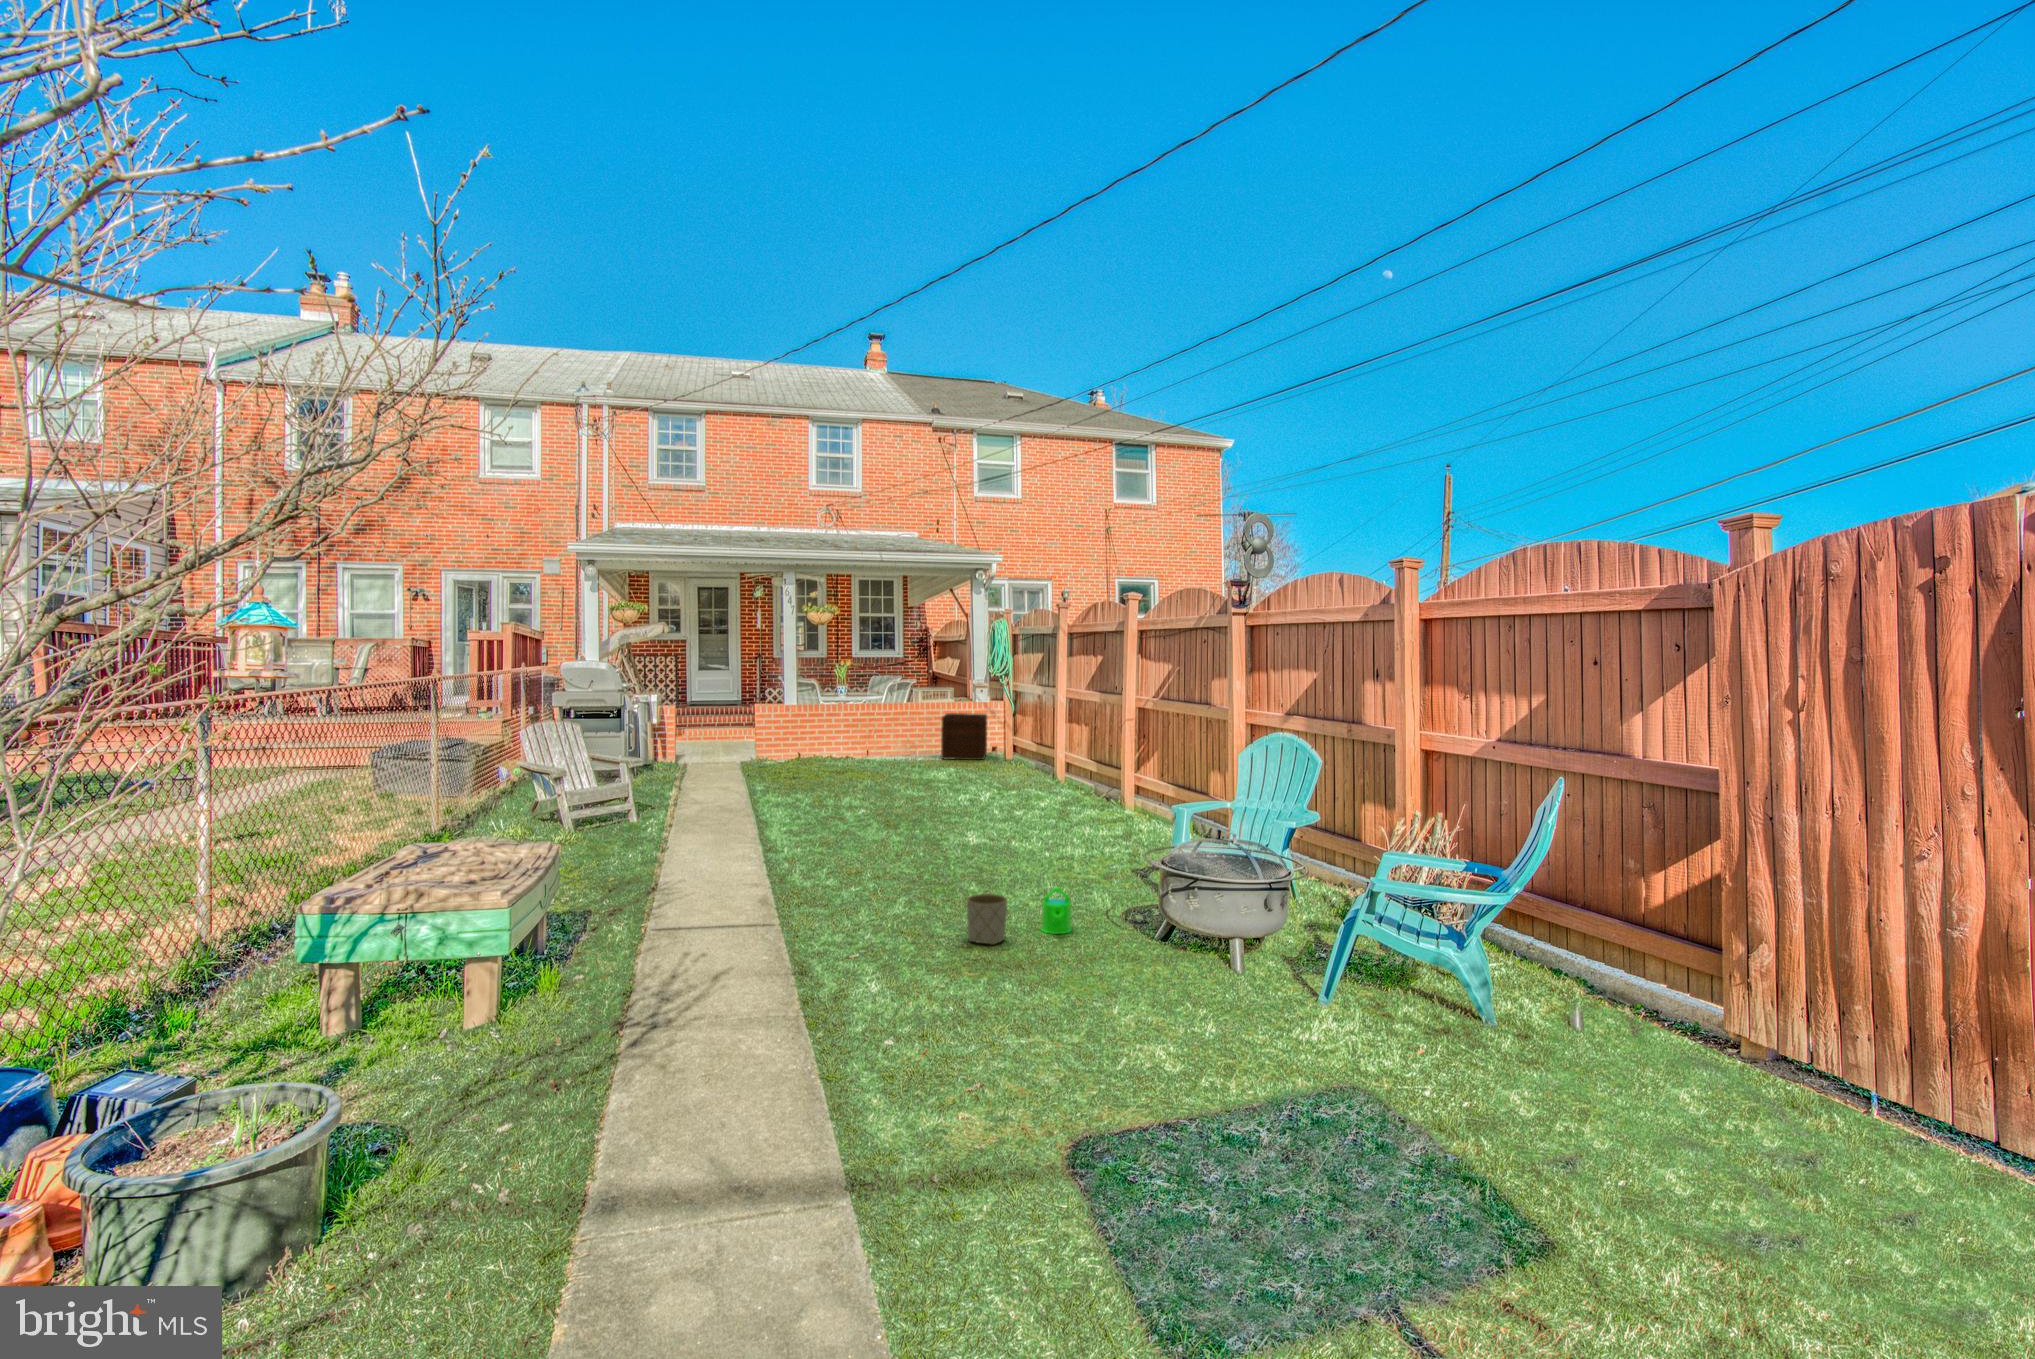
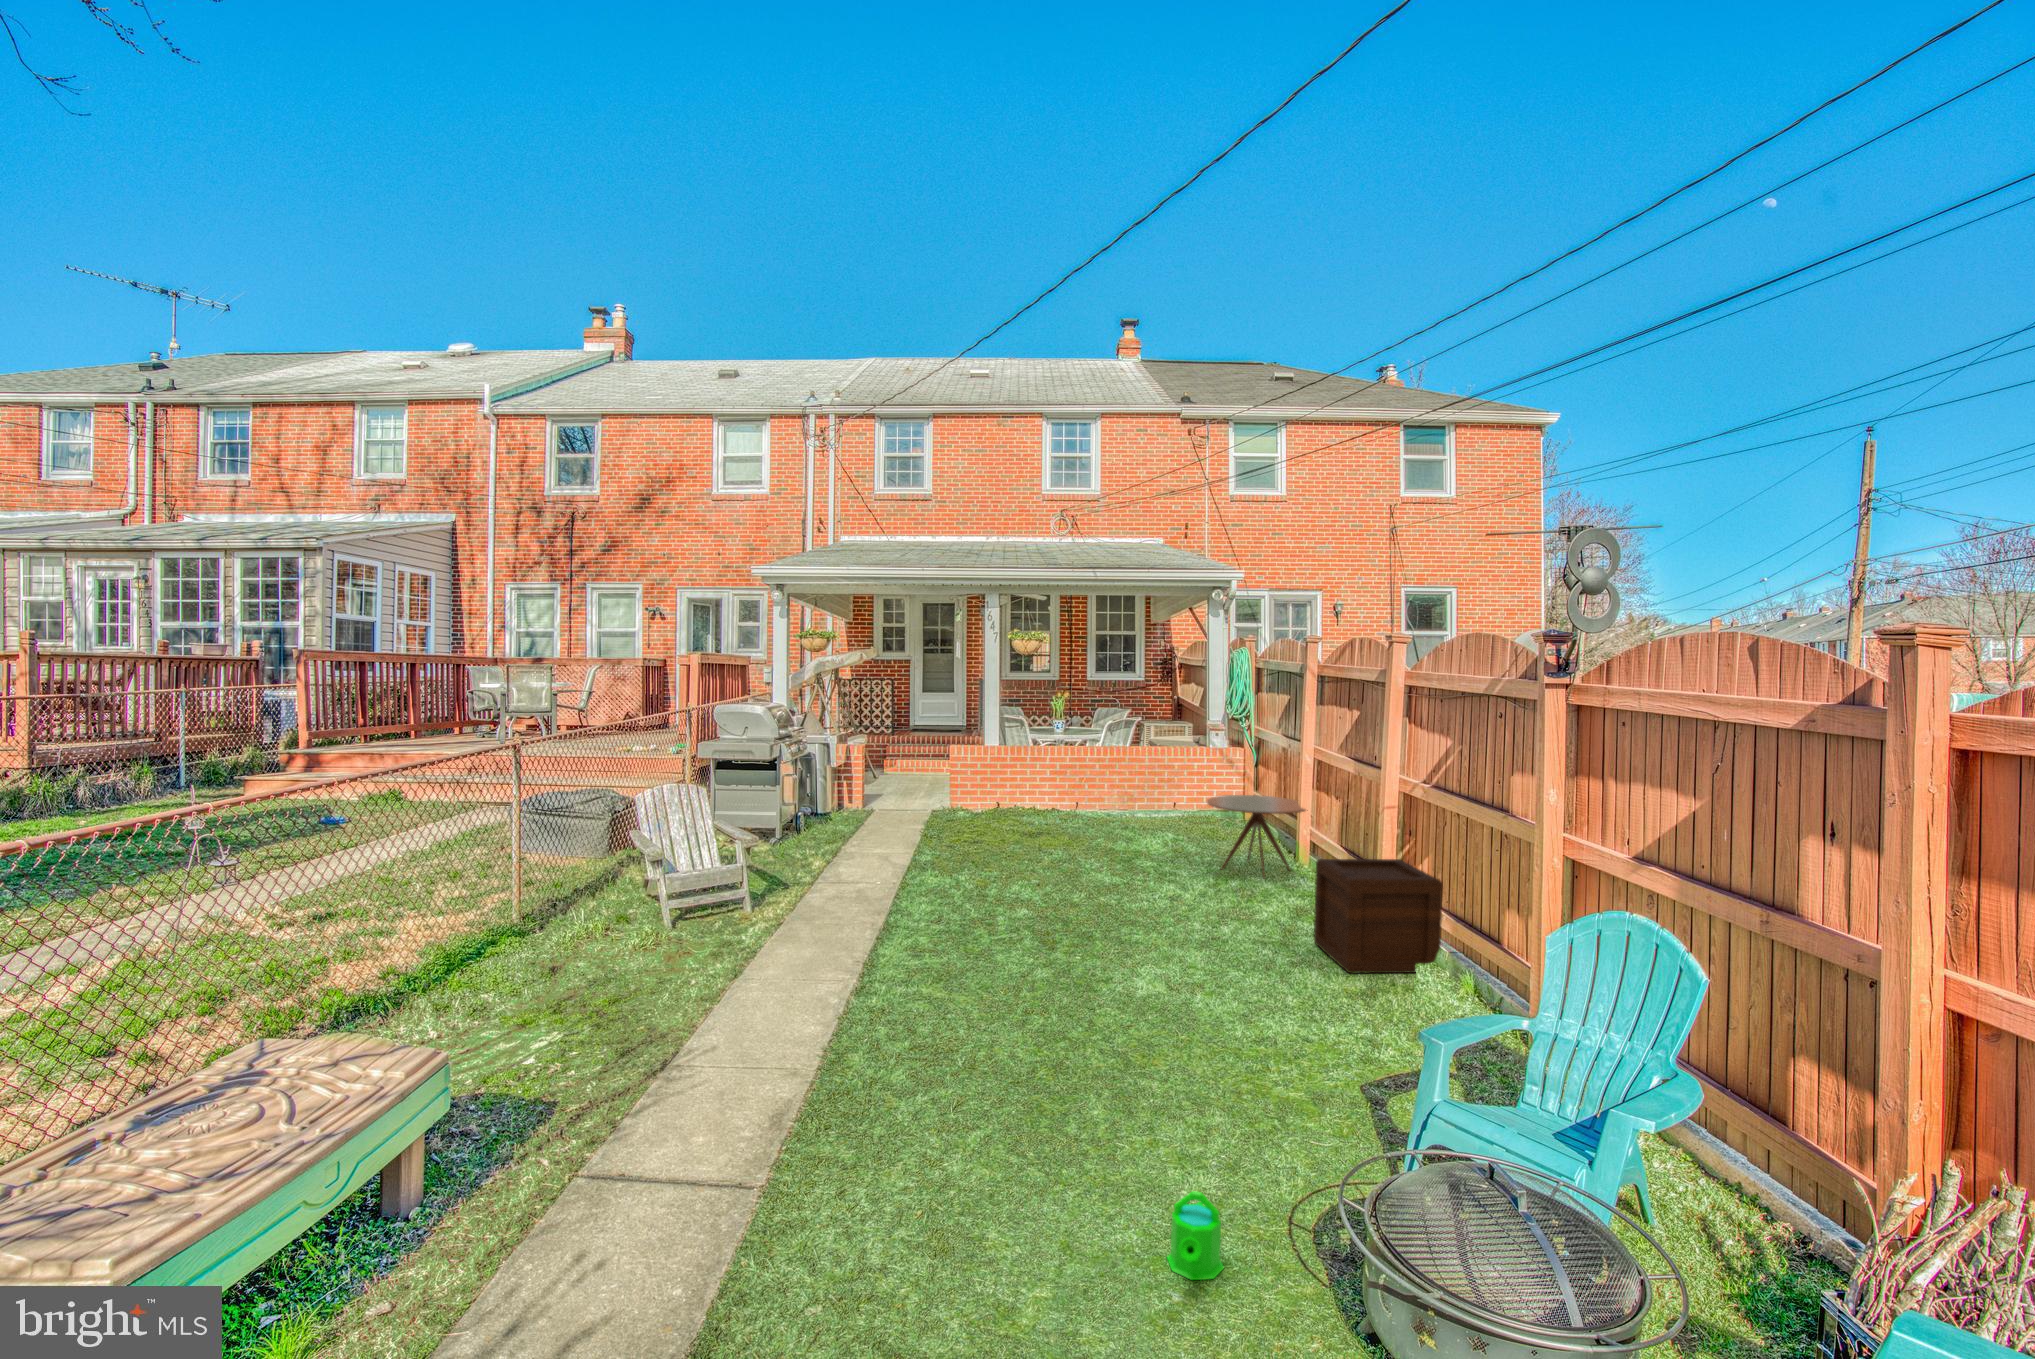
wooden crate: present [941,713,987,760] -> present [1314,859,1443,973]
round table: none [990,729,1067,789] -> present [1207,795,1305,878]
planter: present [967,894,1007,945] -> none [1032,1193,1101,1300]

